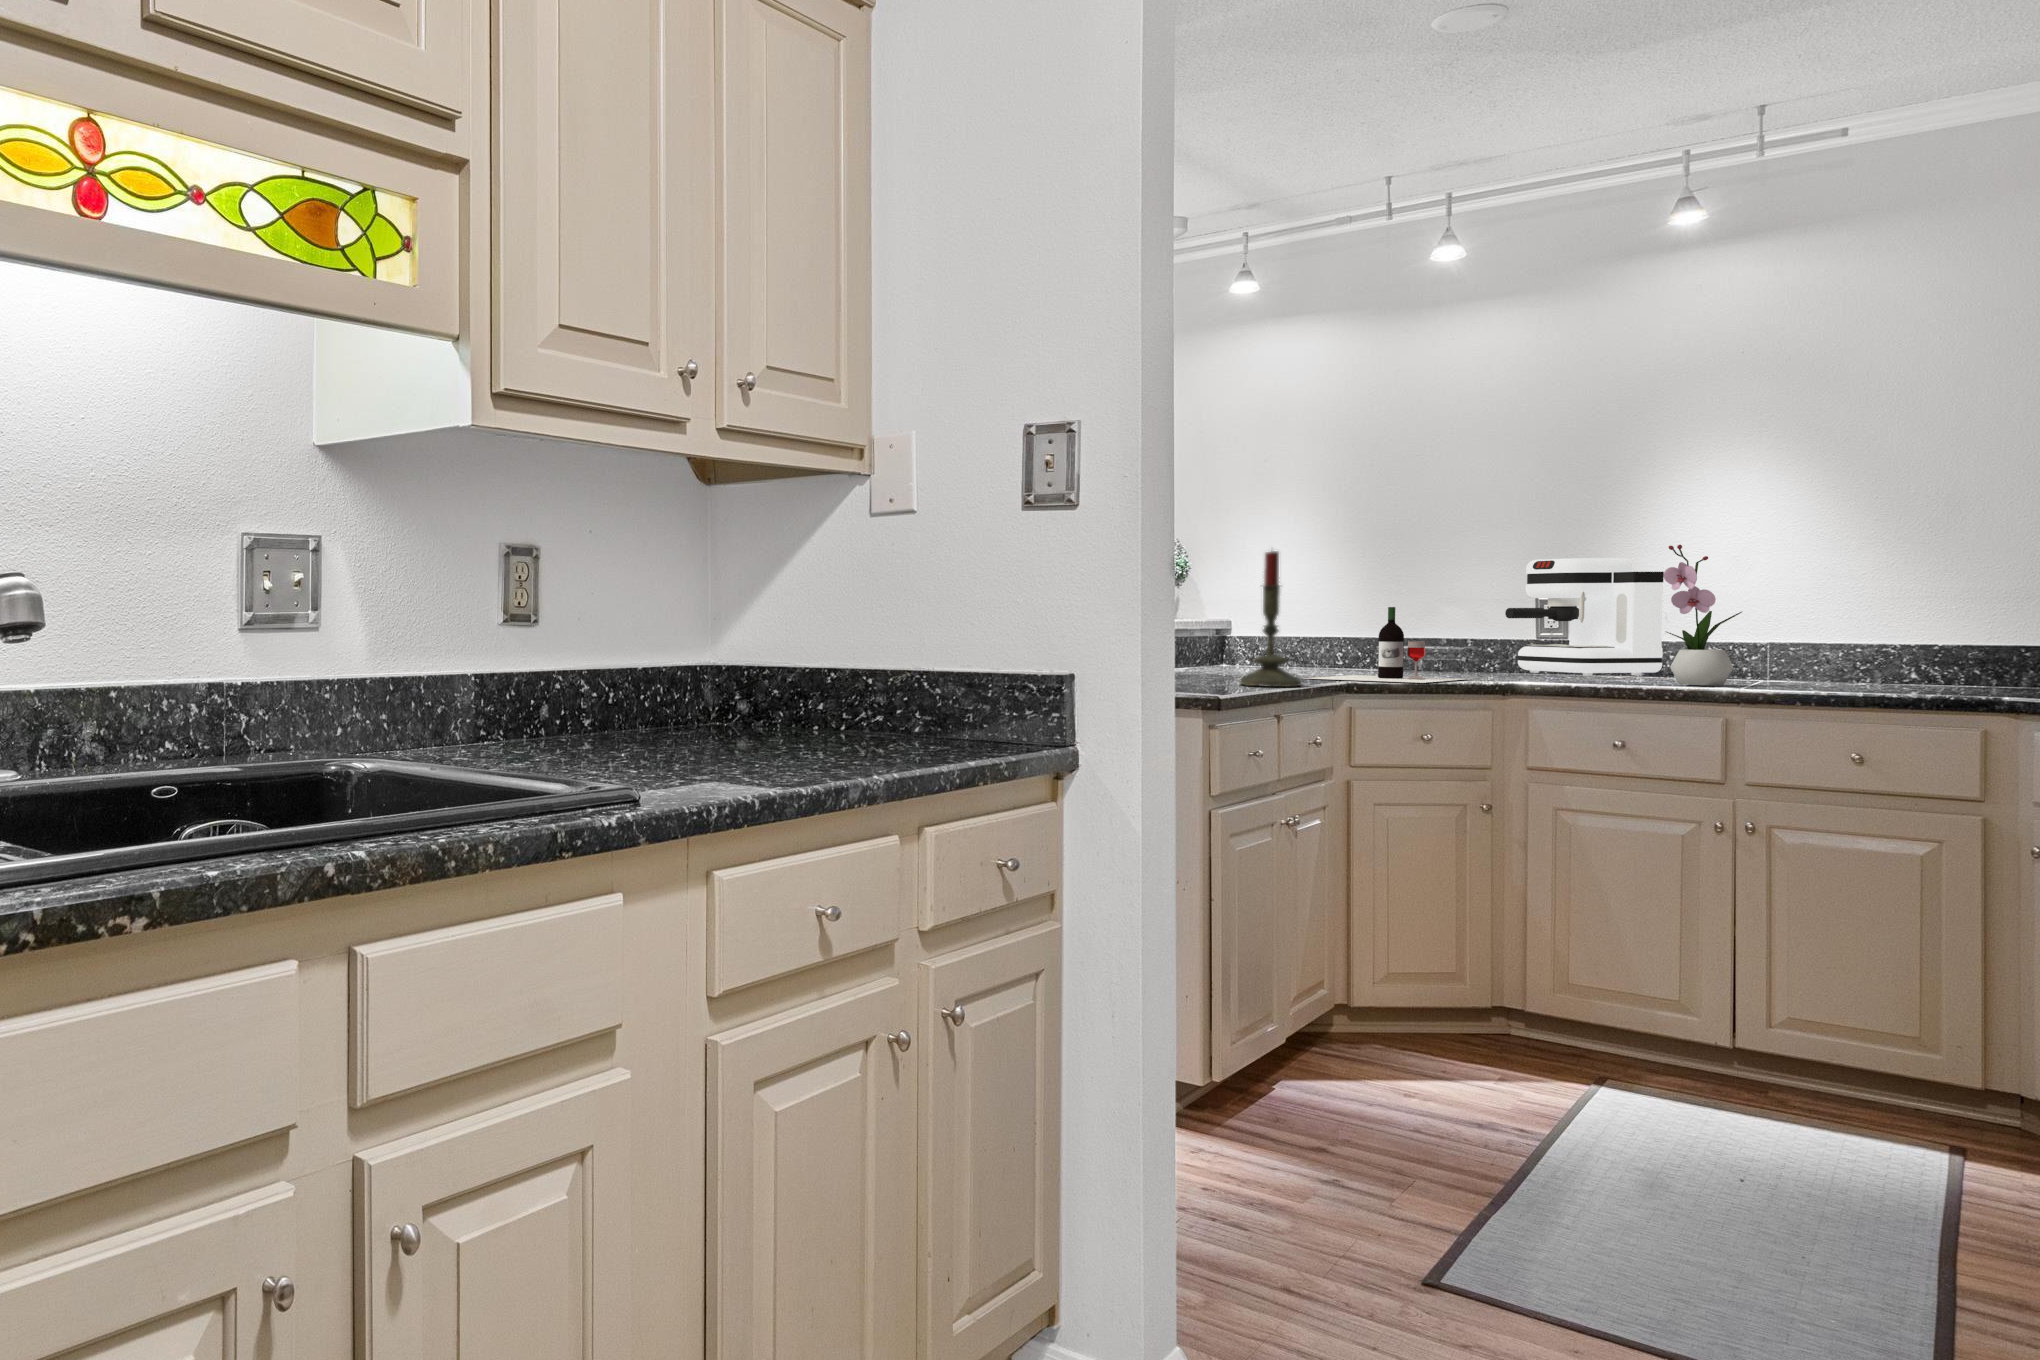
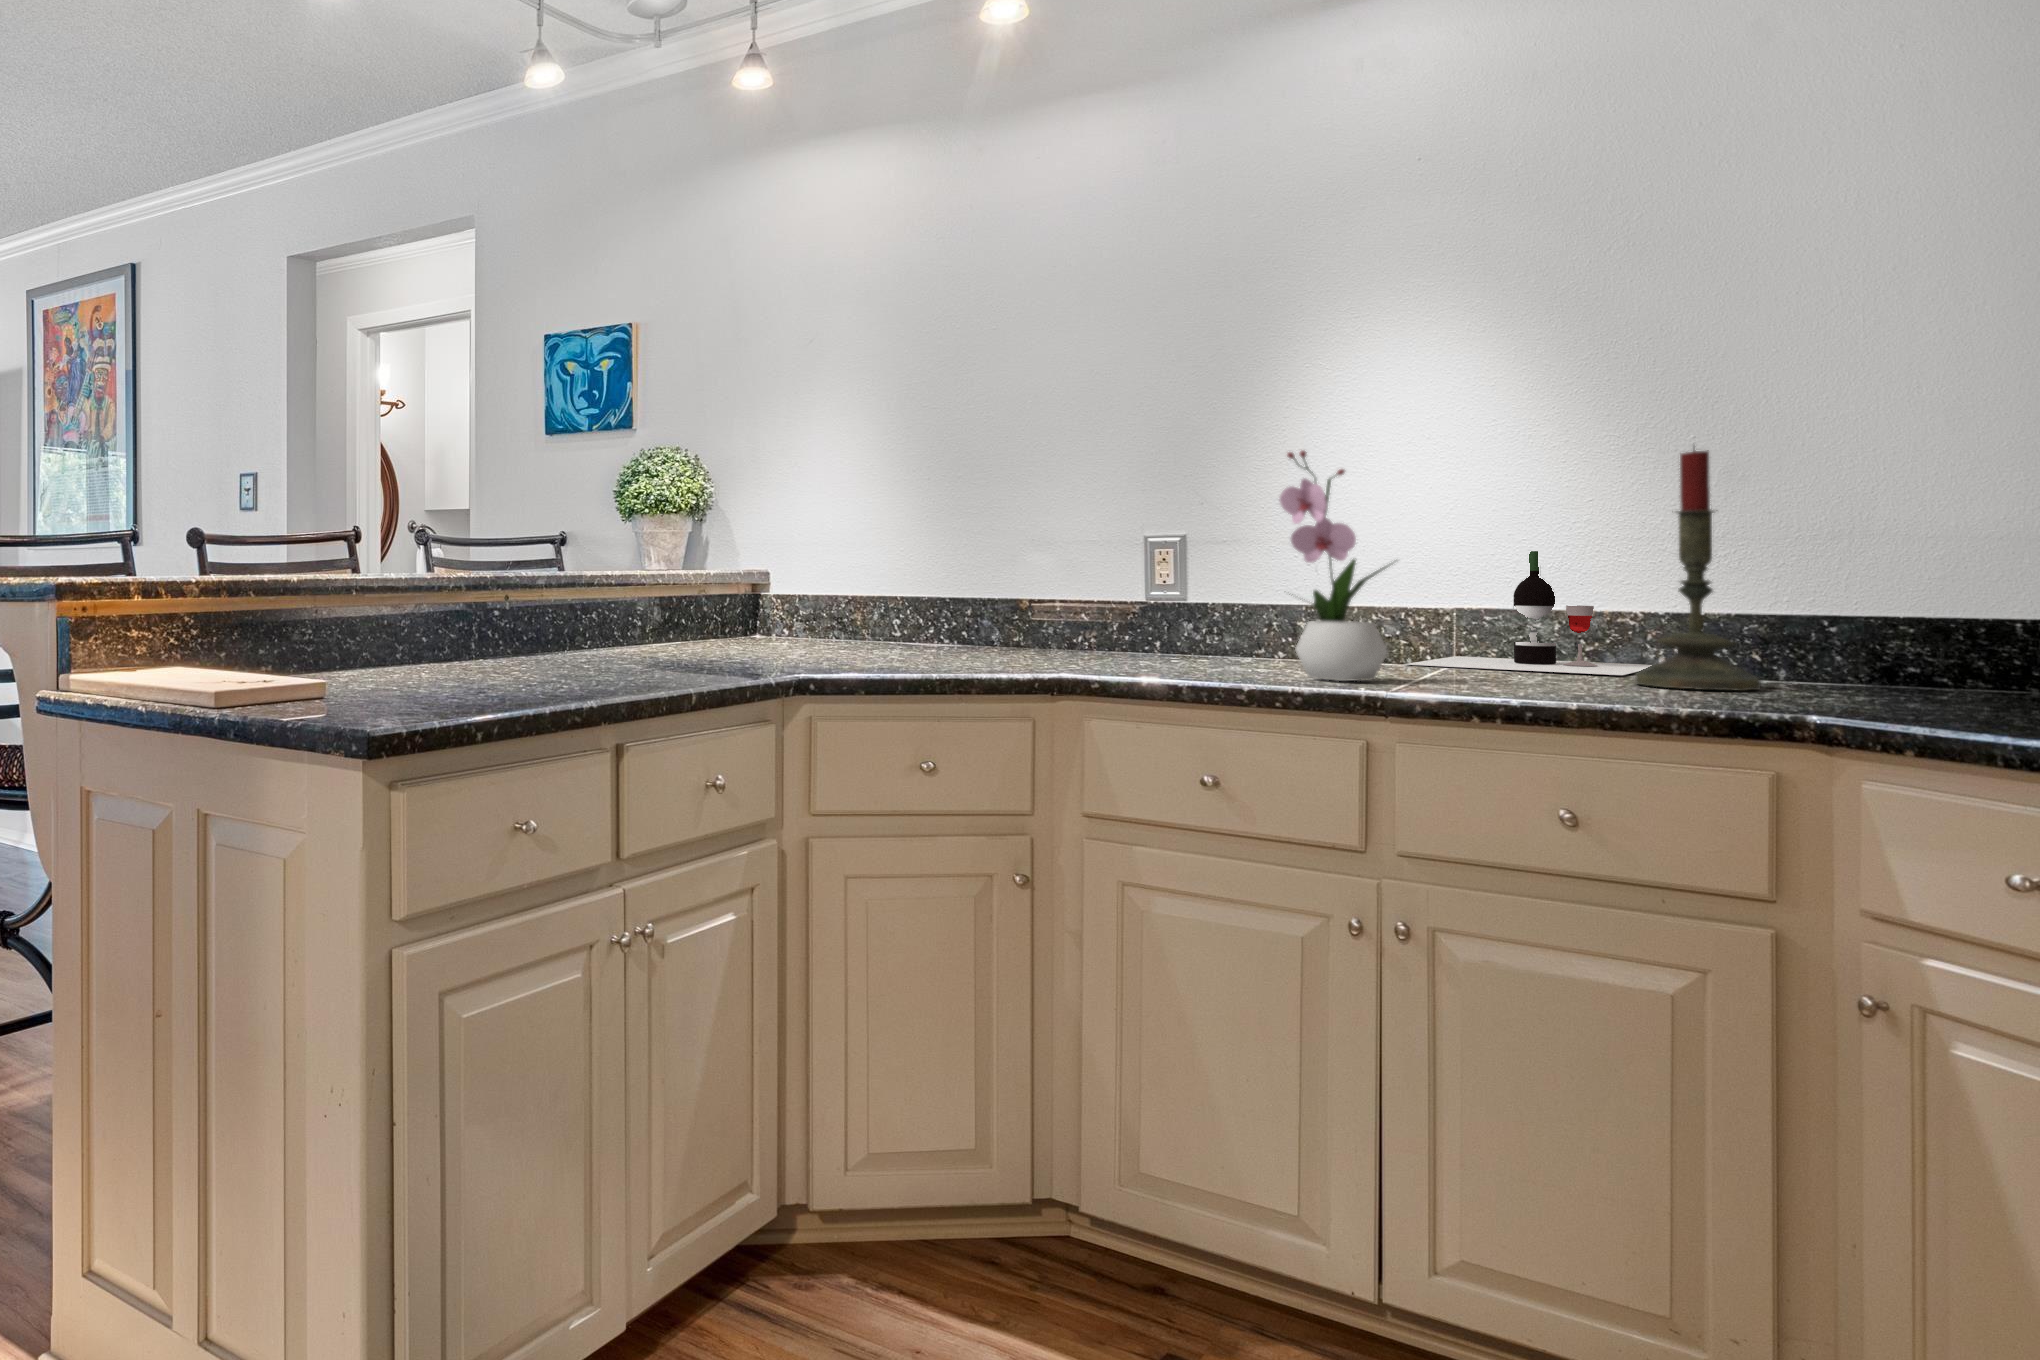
candle: present [1239,551,1301,687] -> present [1635,450,1761,691]
coffee maker: present [1505,558,1664,676] -> none [1090,479,1307,658]
wine bottle: present [1307,607,1464,683] -> present [1405,551,1652,675]

